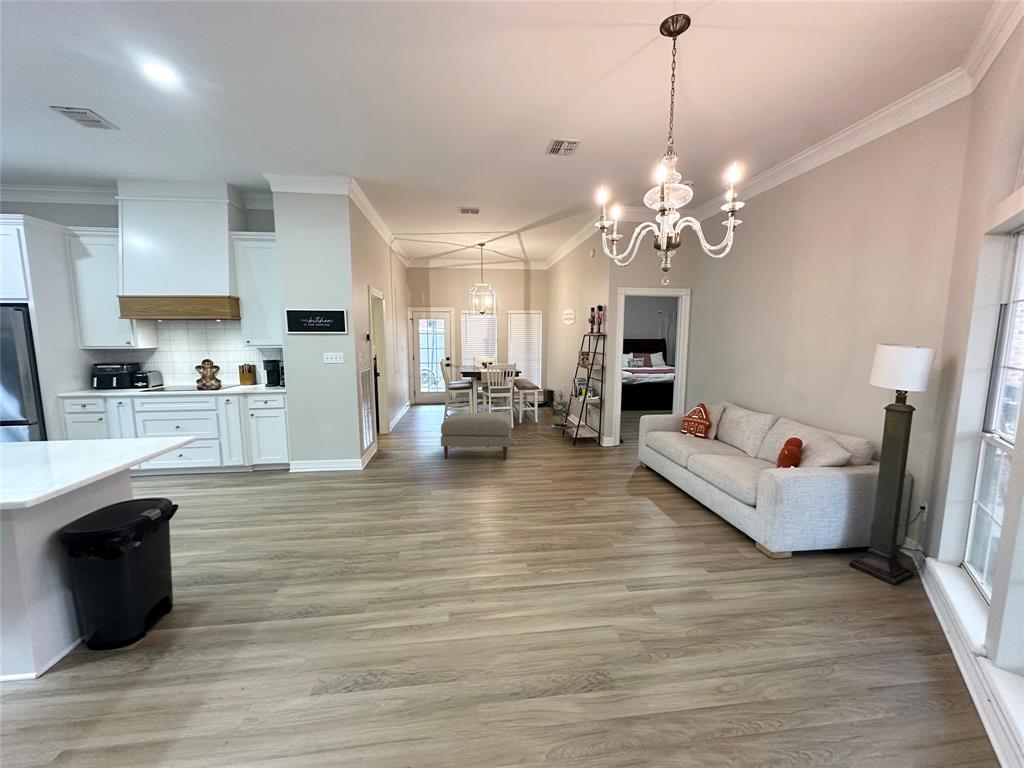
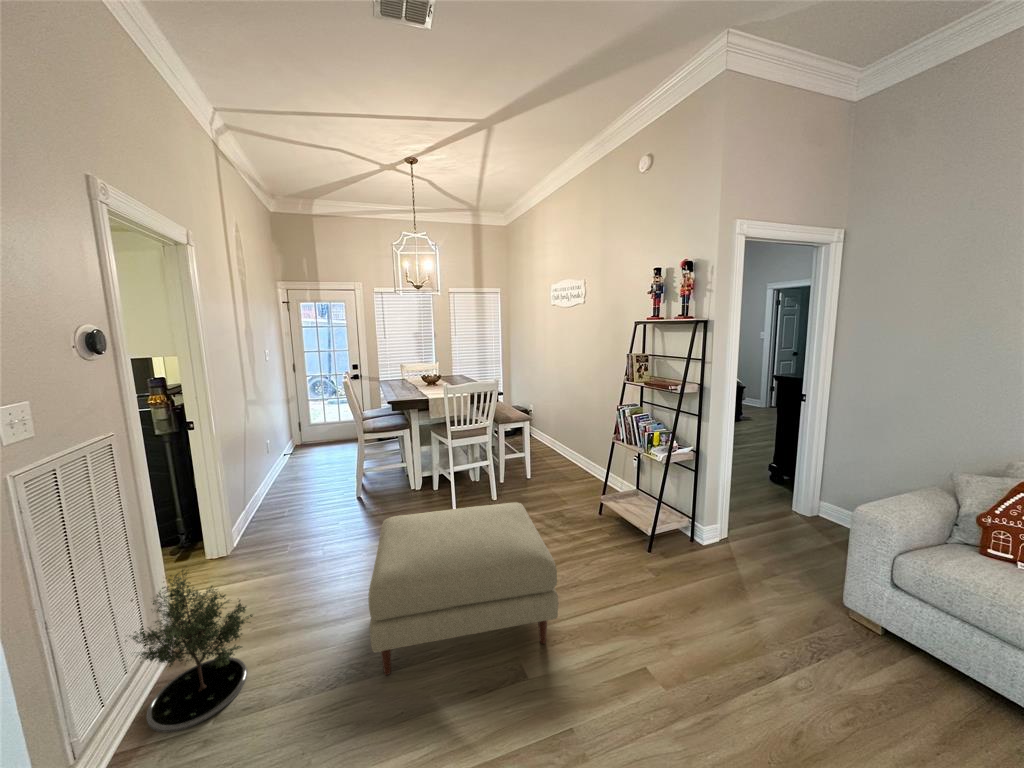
potted tree: present [550,391,571,429] -> present [129,570,252,732]

